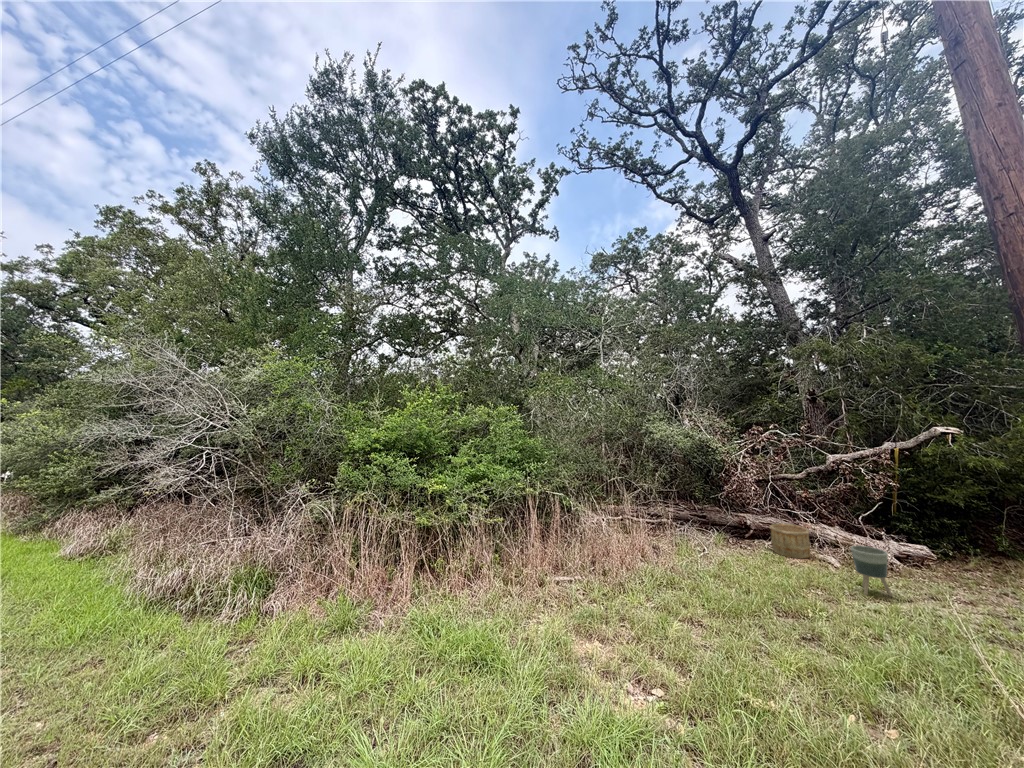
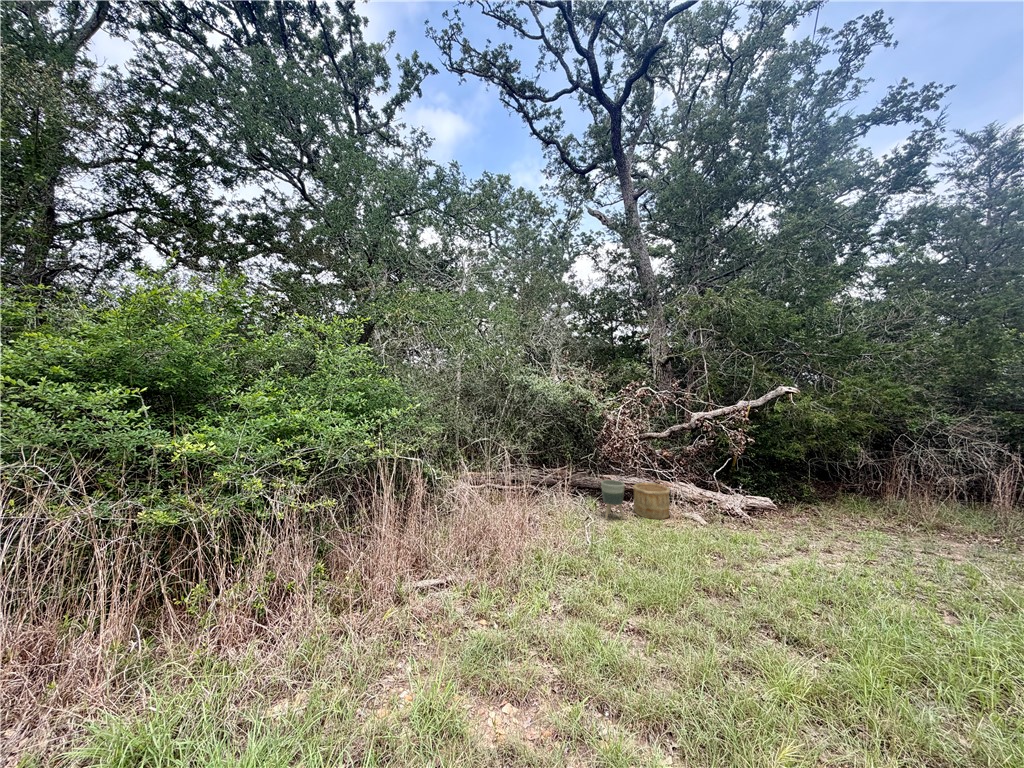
planter: present [851,546,892,596] -> present [601,480,625,520]

